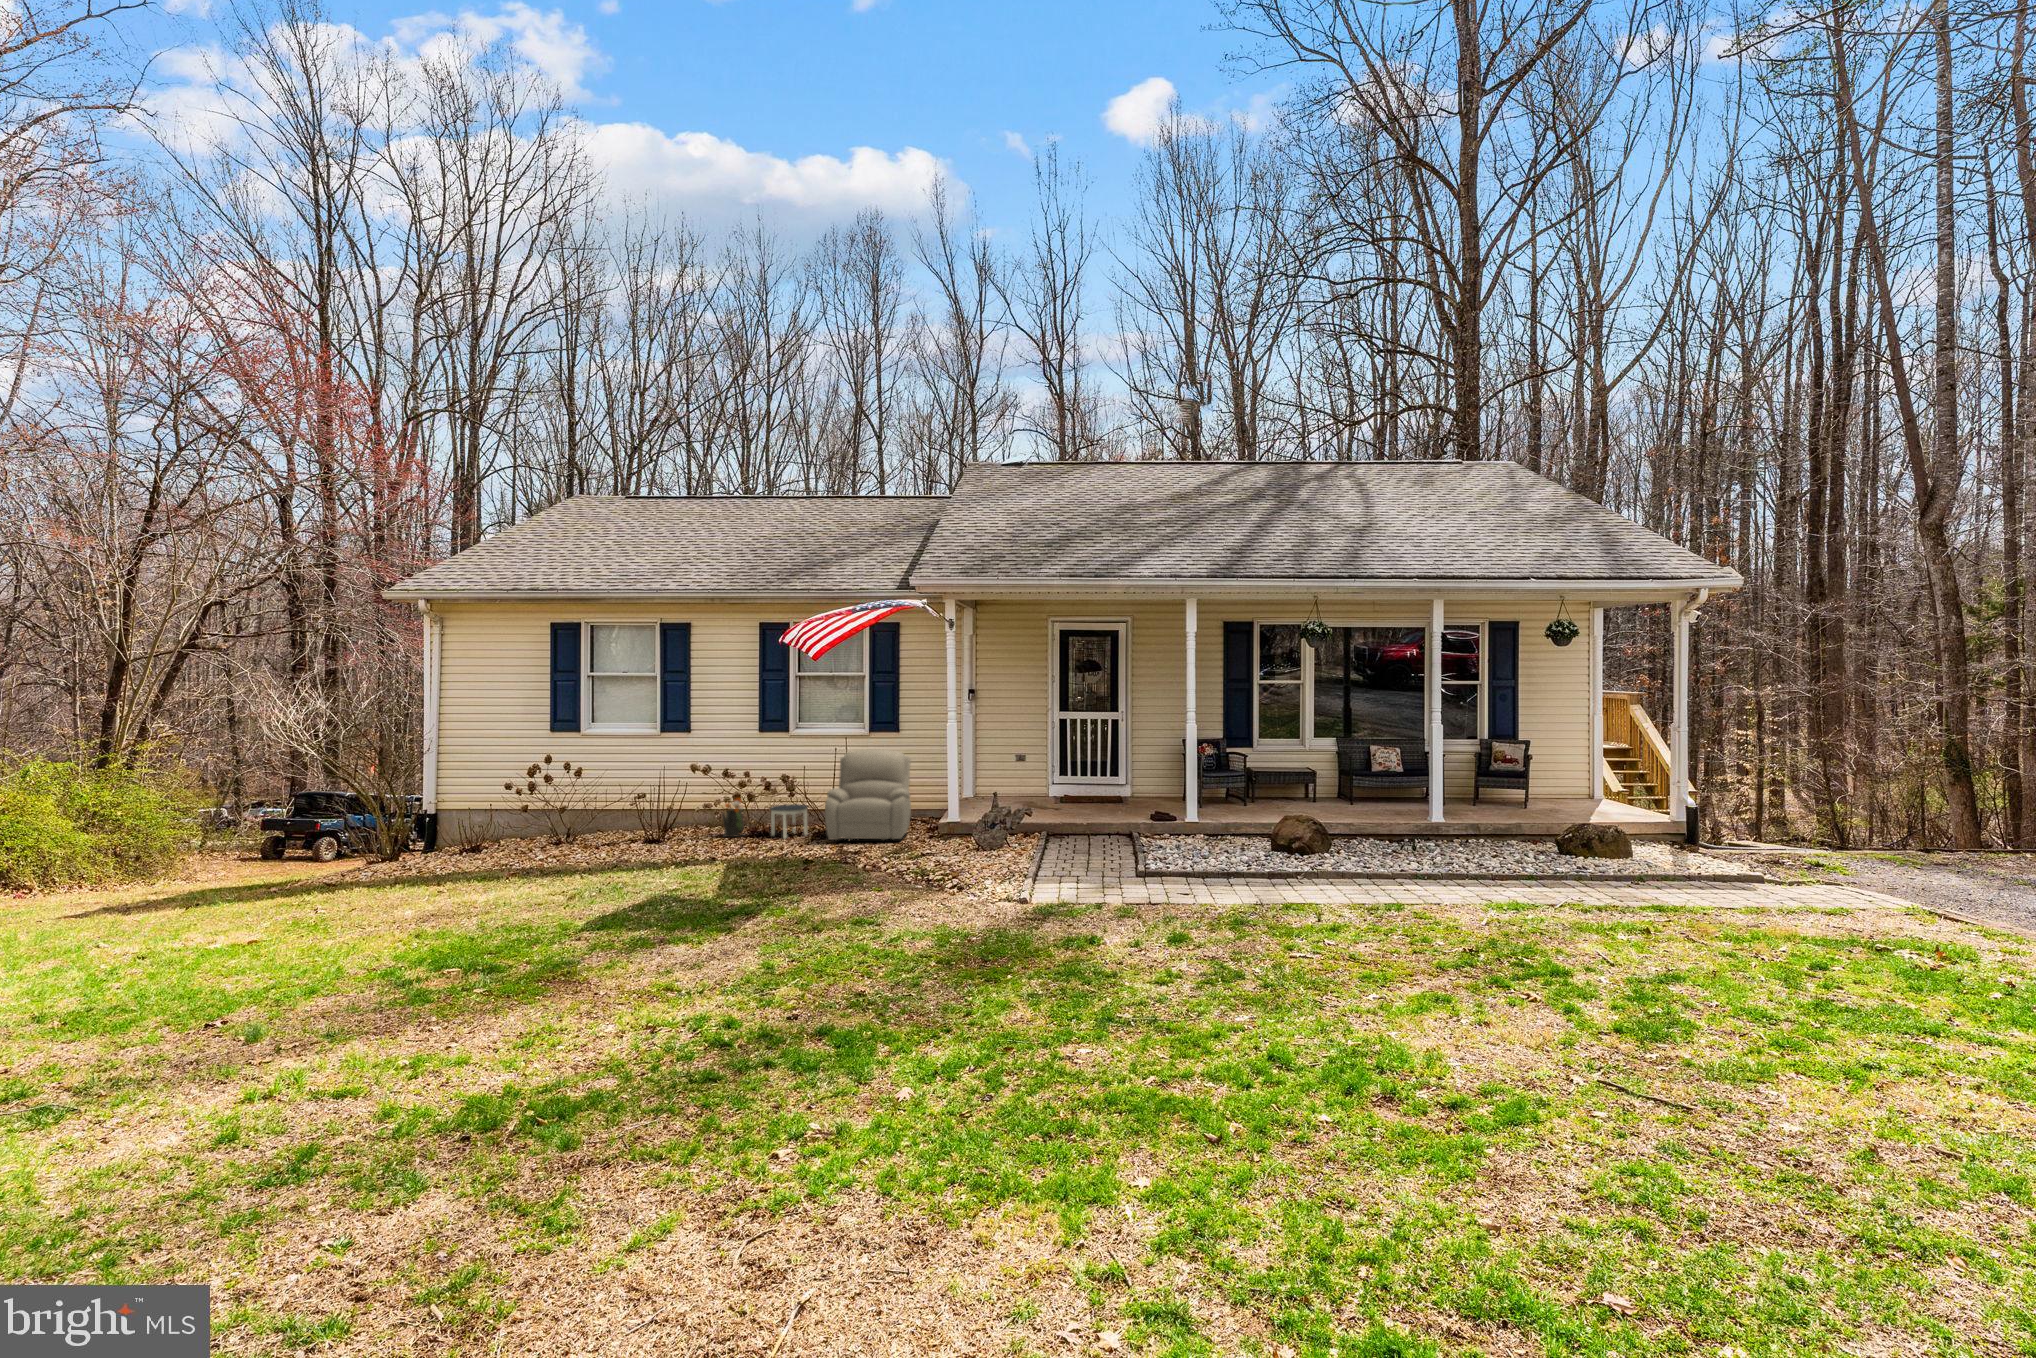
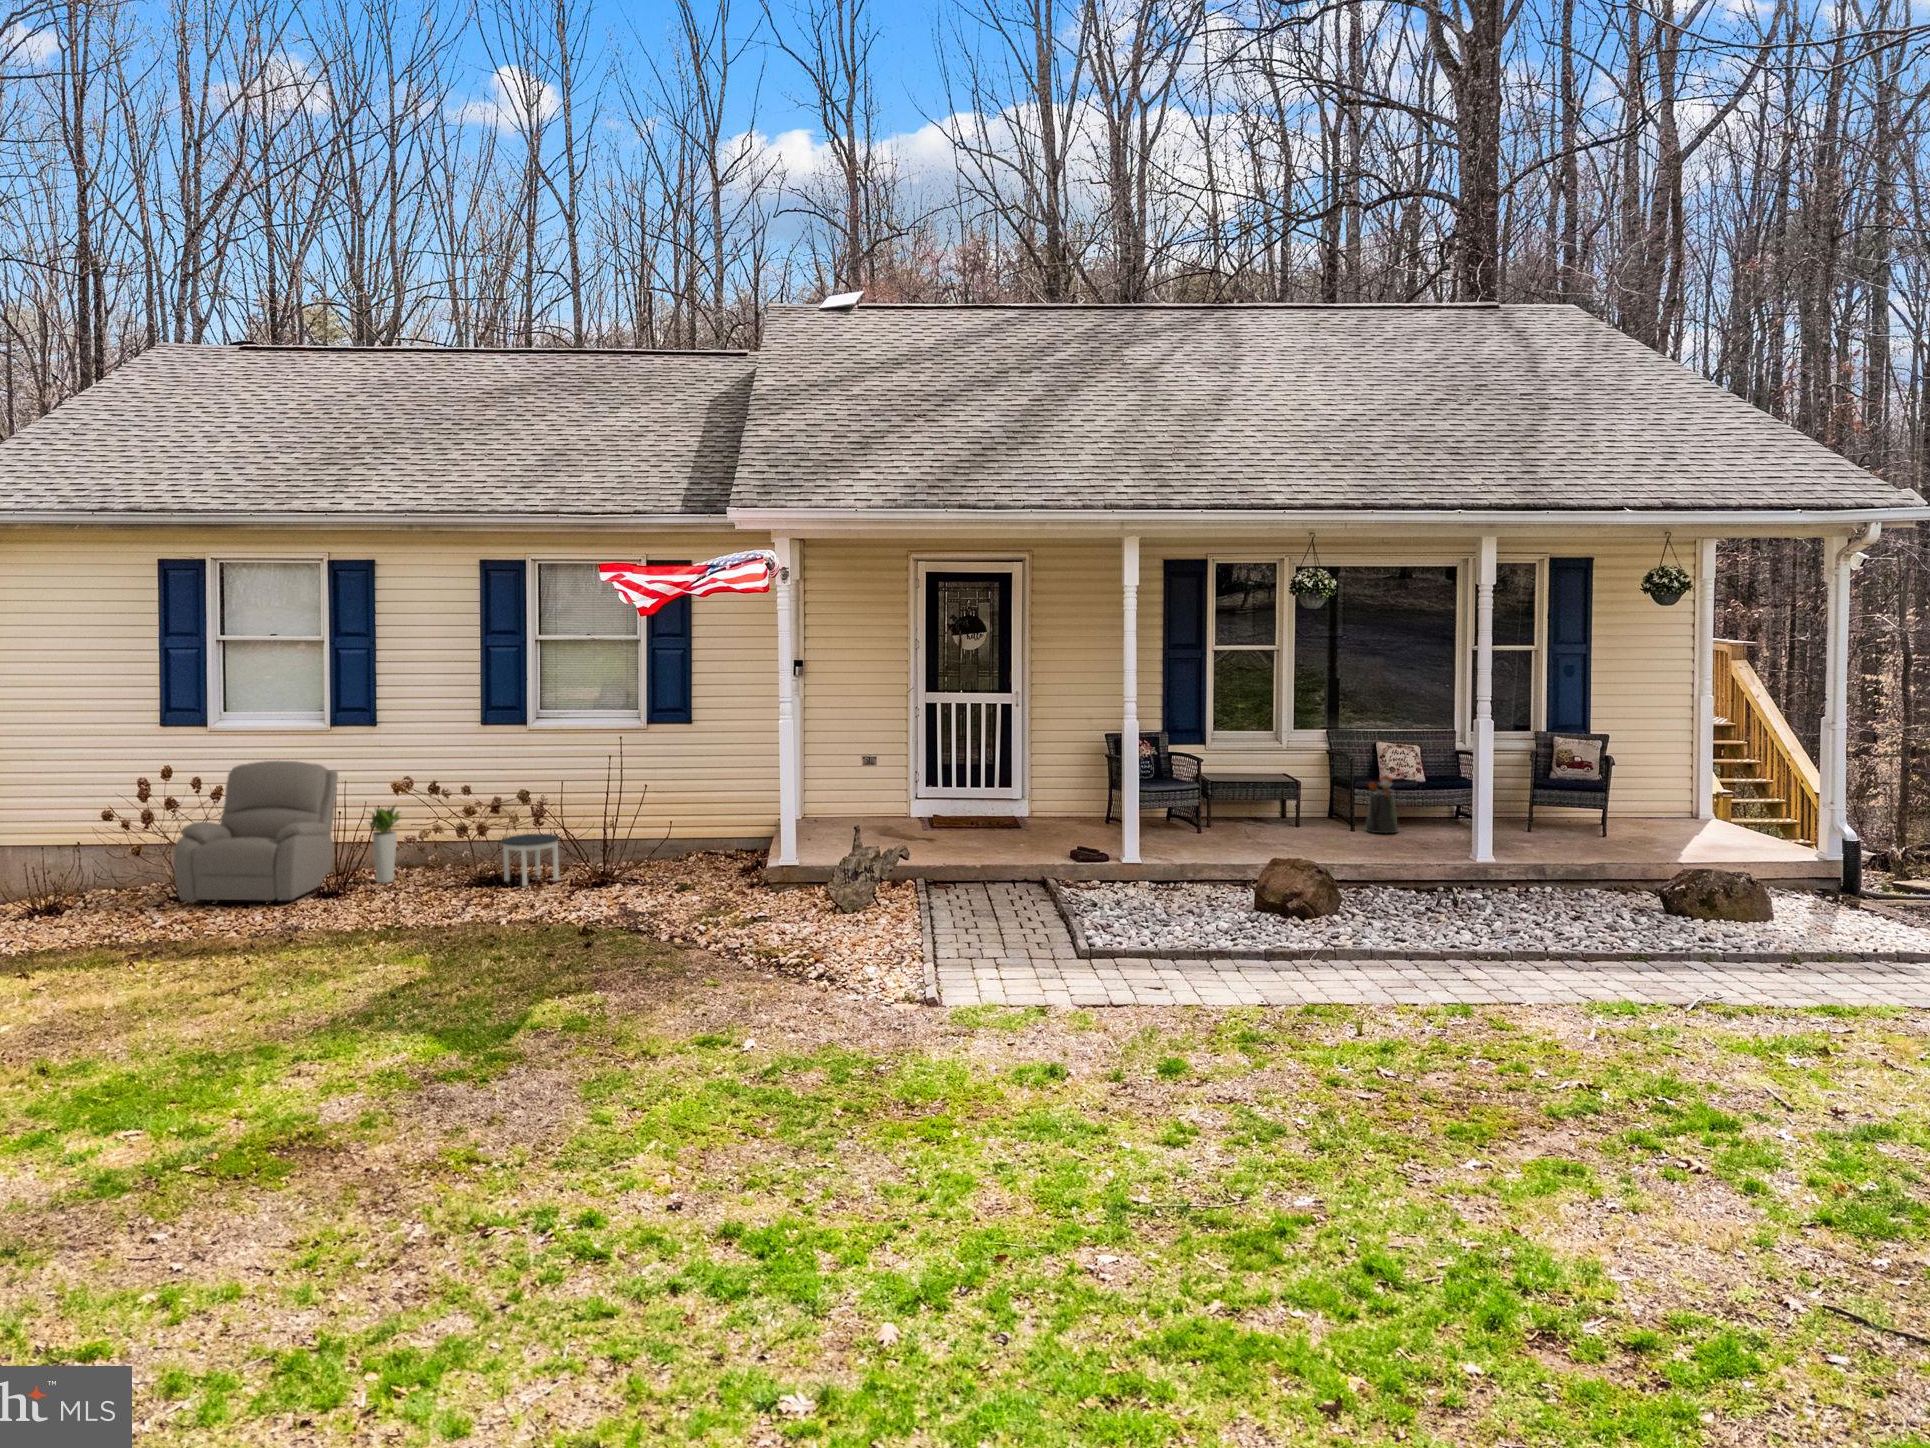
chair: present [825,750,911,842] -> present [174,761,338,905]
planter: none [679,783,707,836] -> present [366,806,400,883]
watering can: present [722,798,744,837] -> present [1365,775,1398,833]

